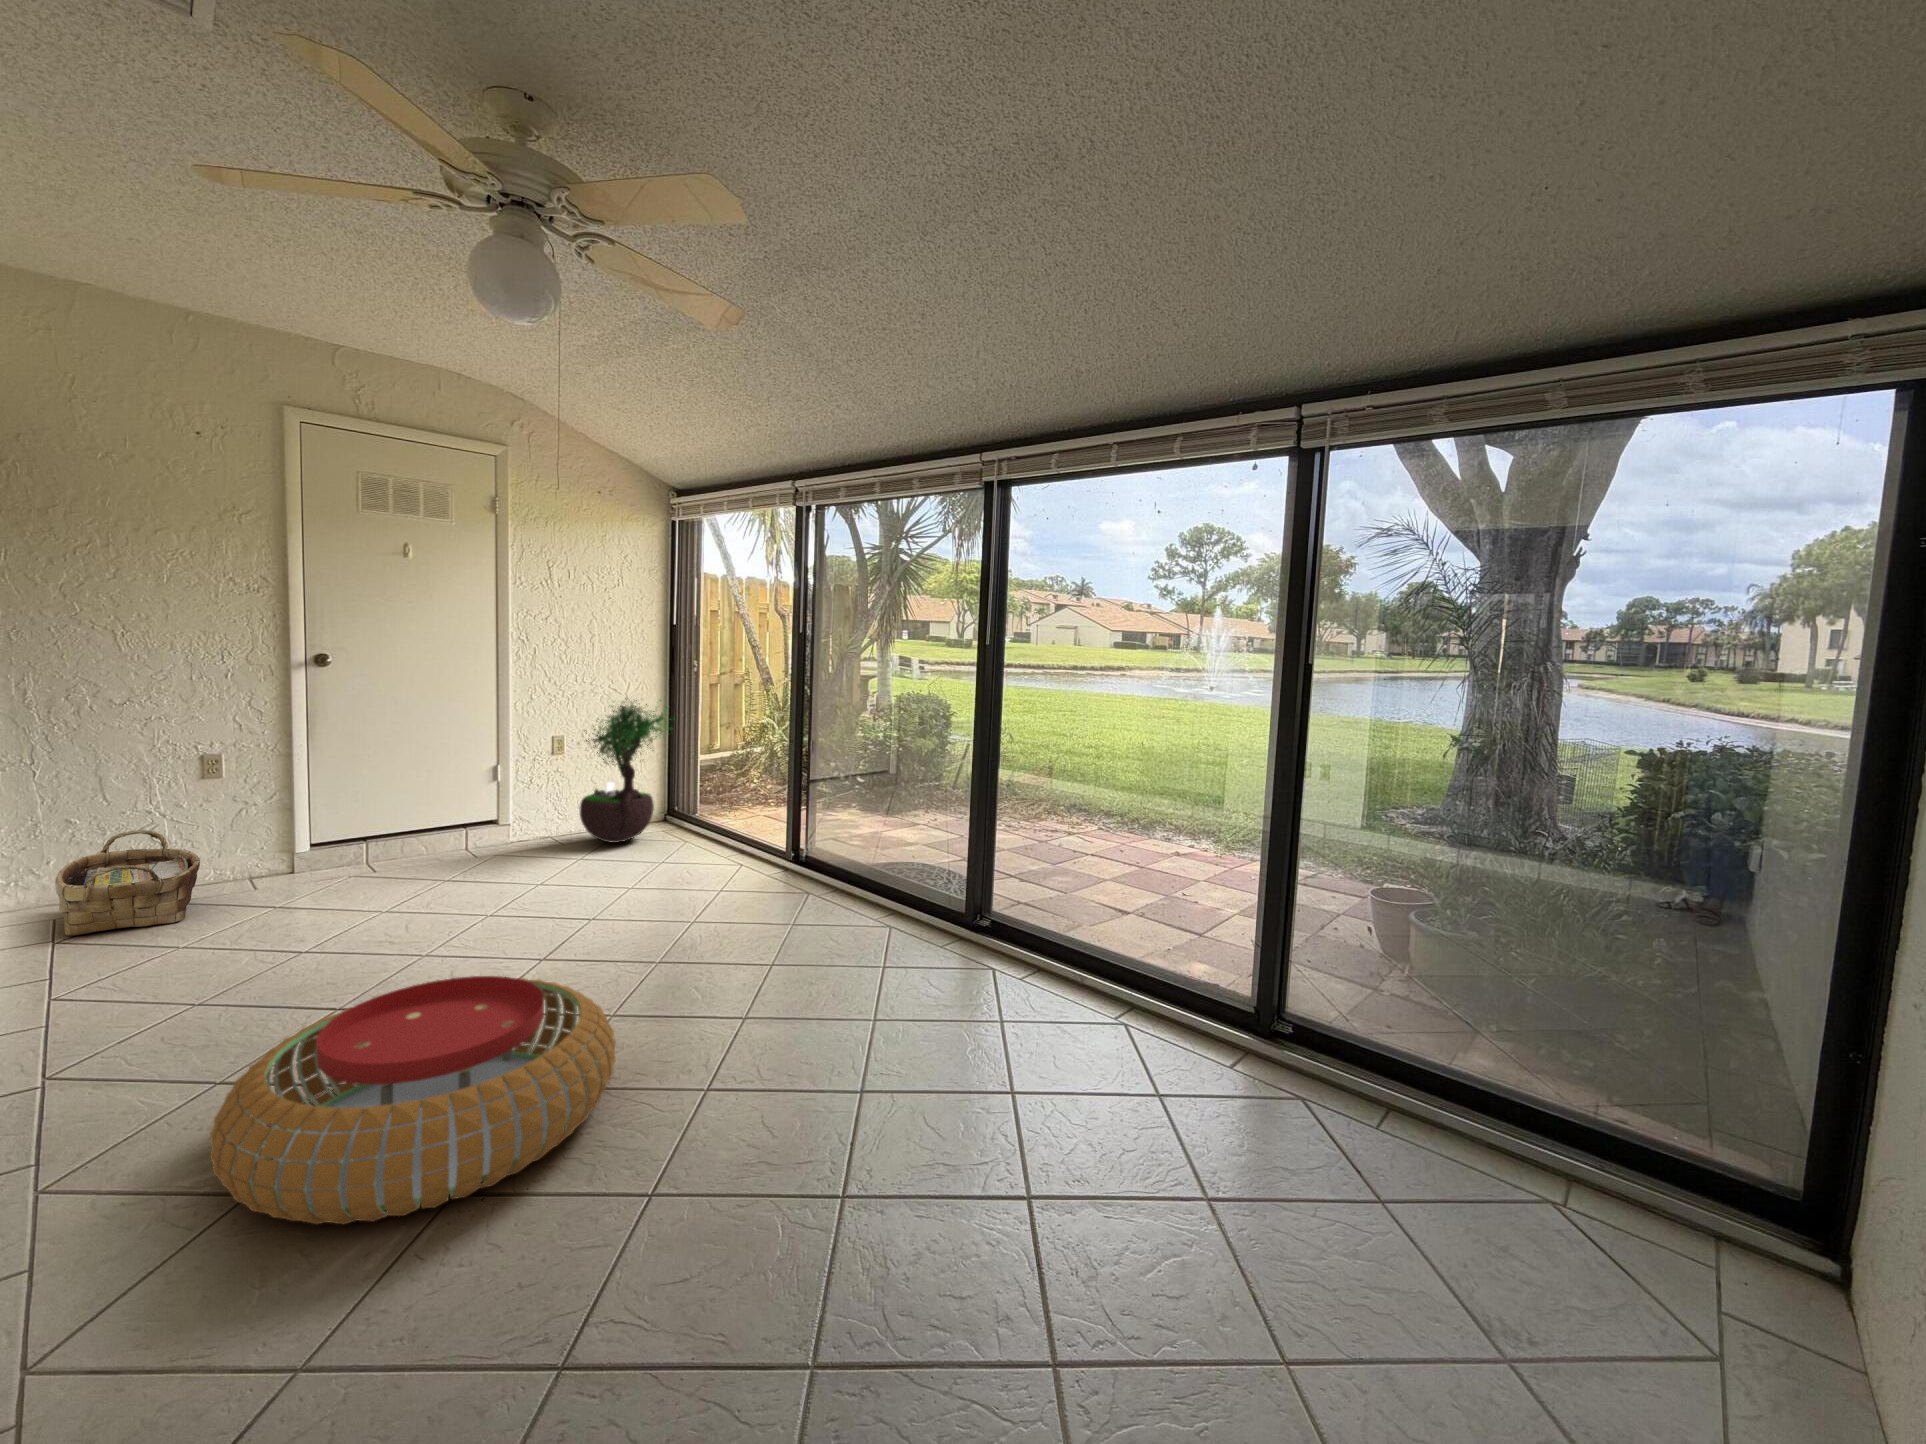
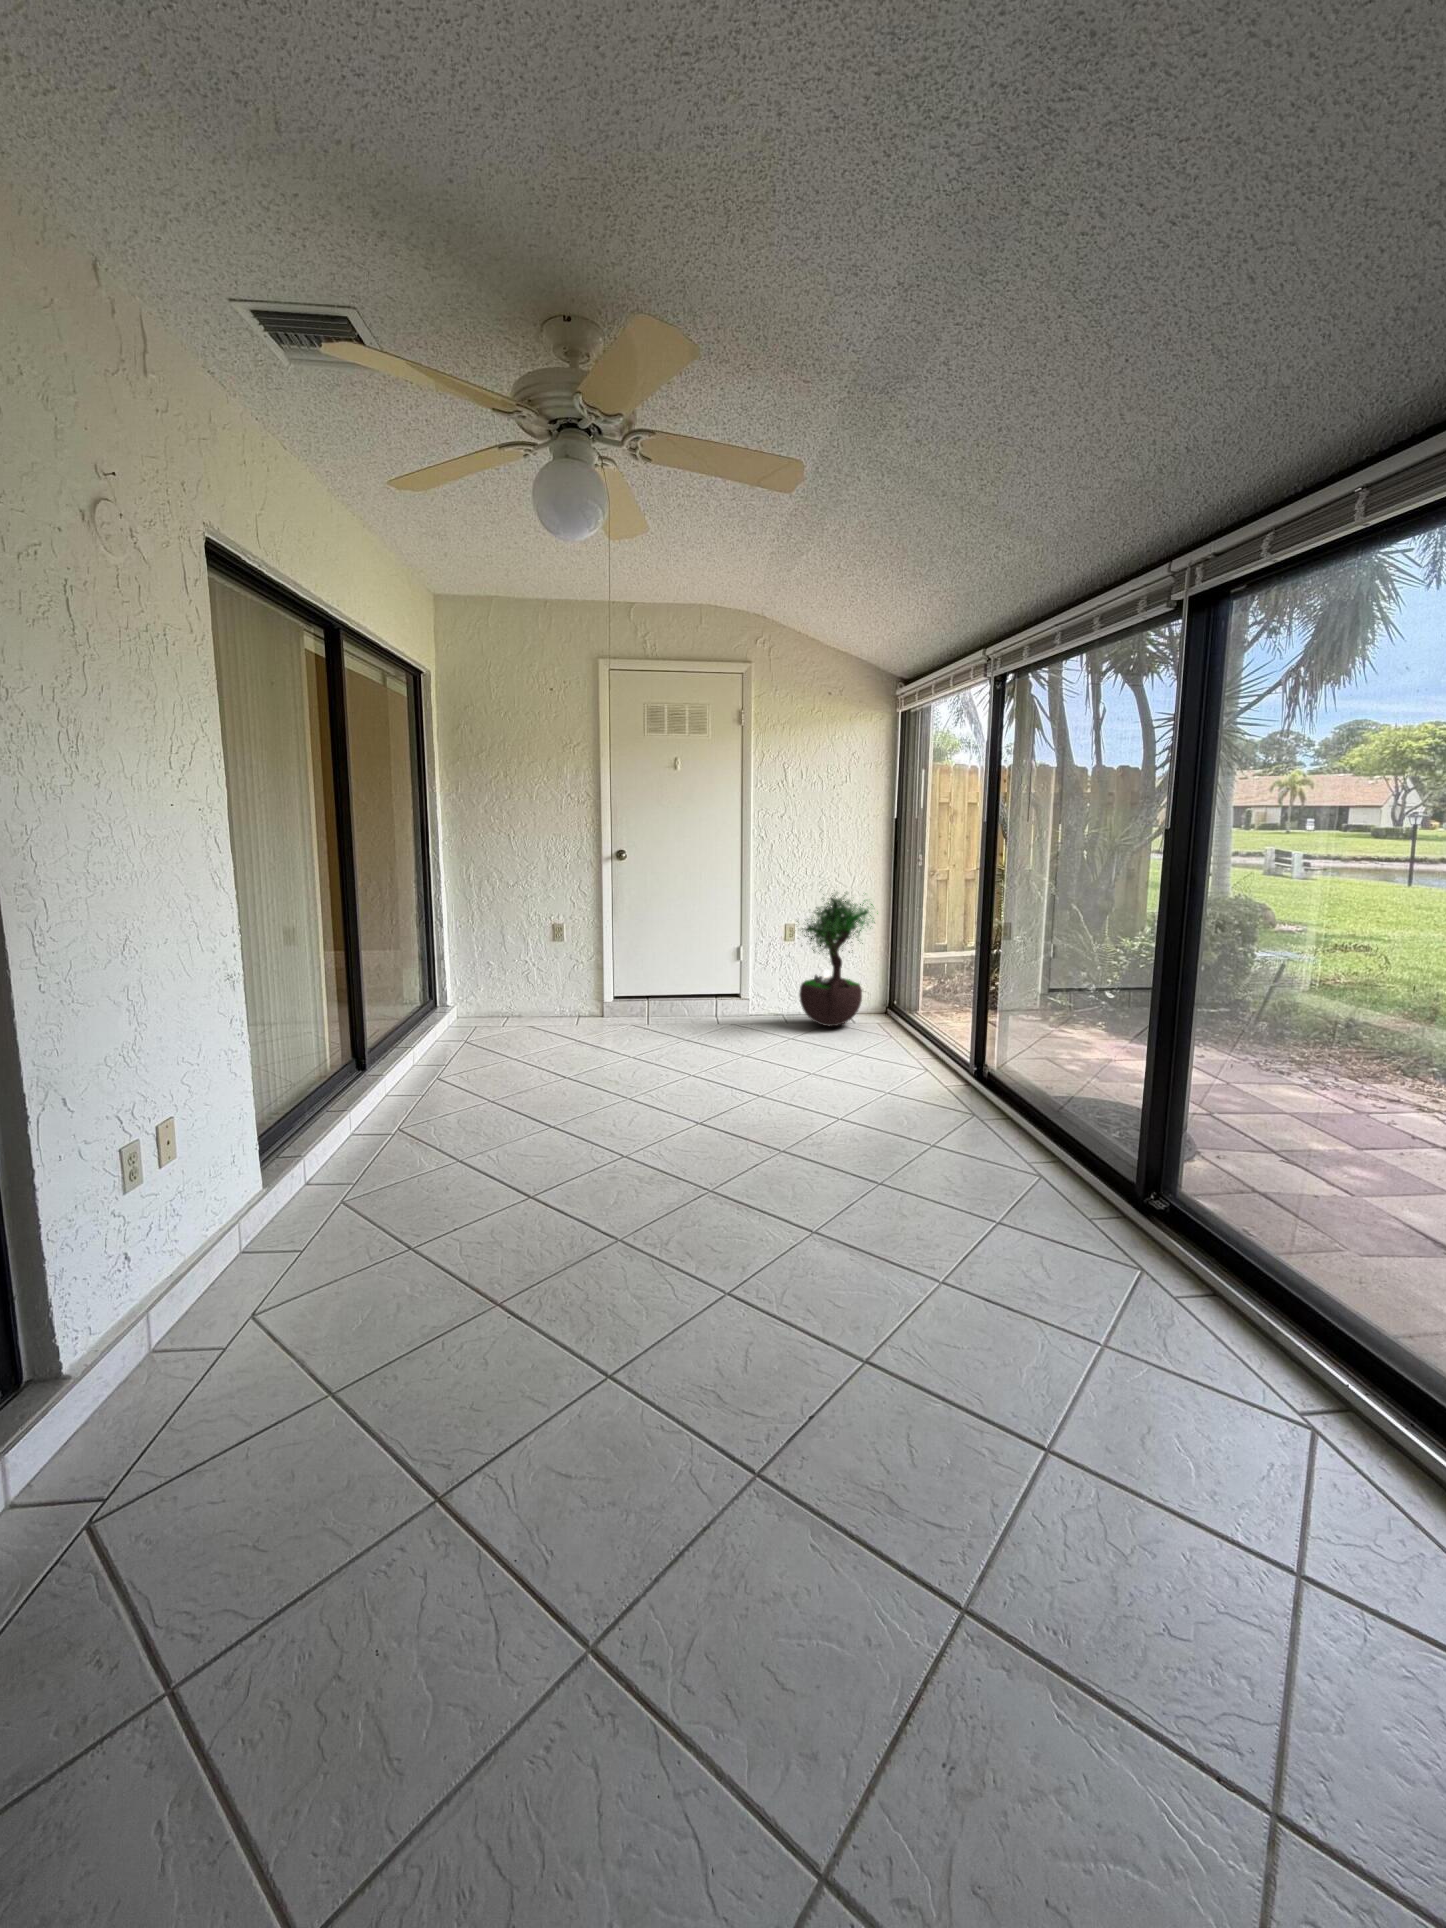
woven basket: present [55,830,200,936] -> none [482,974,552,1039]
pouf: present [210,976,616,1224] -> none [391,1119,668,1305]

